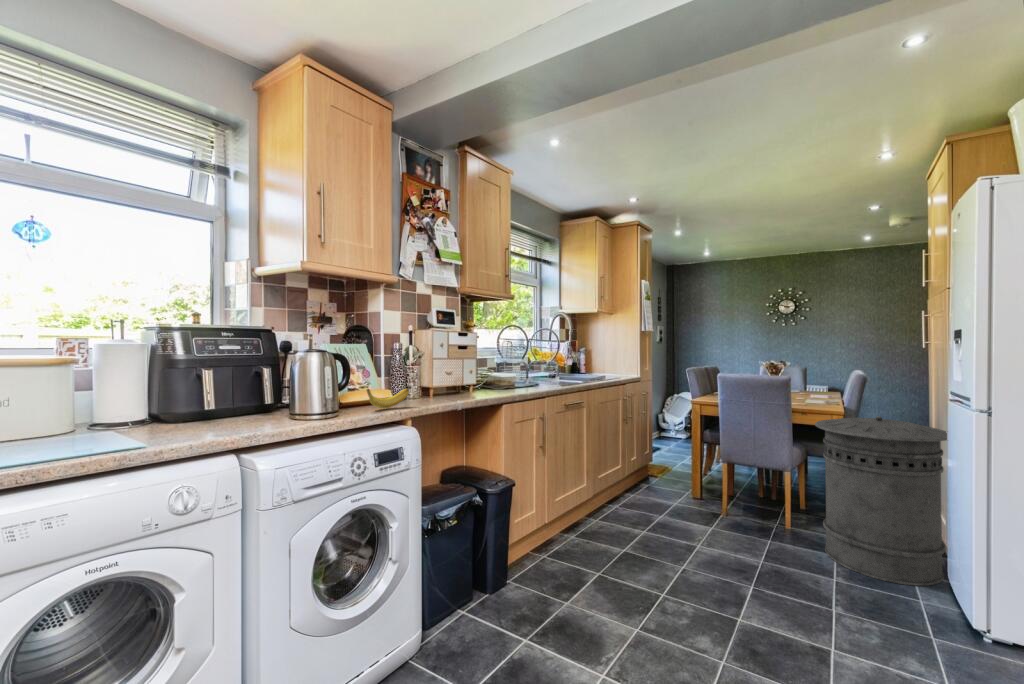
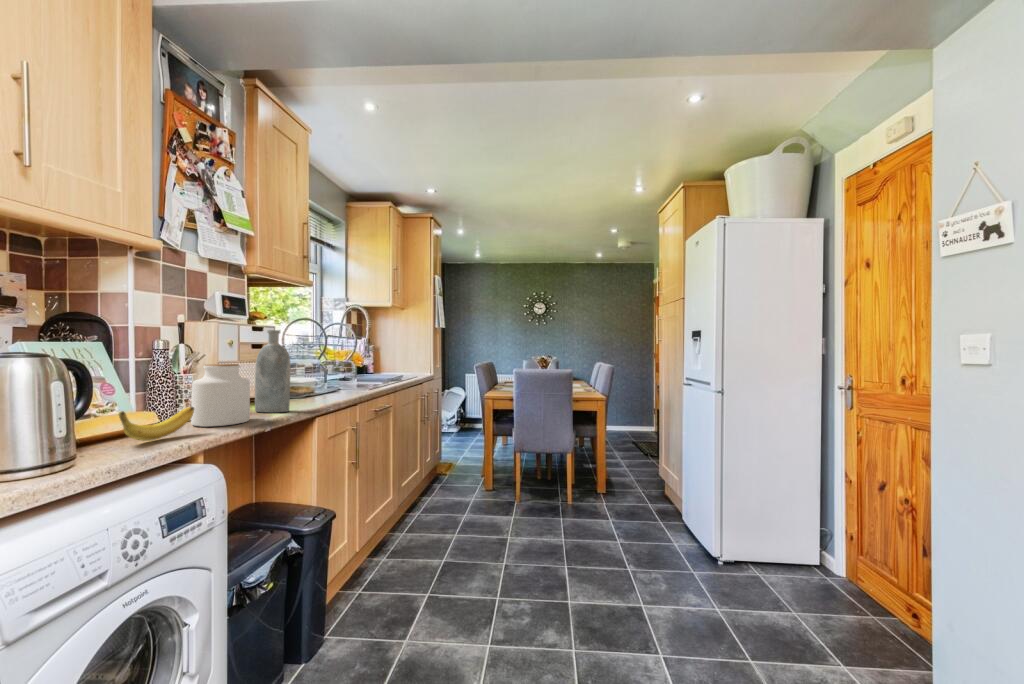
bottle: none [456,335,478,397] -> present [255,330,291,412]
jar: none [412,360,447,403] -> present [191,364,250,427]
trash can: present [815,416,947,586] -> none [589,404,675,532]

